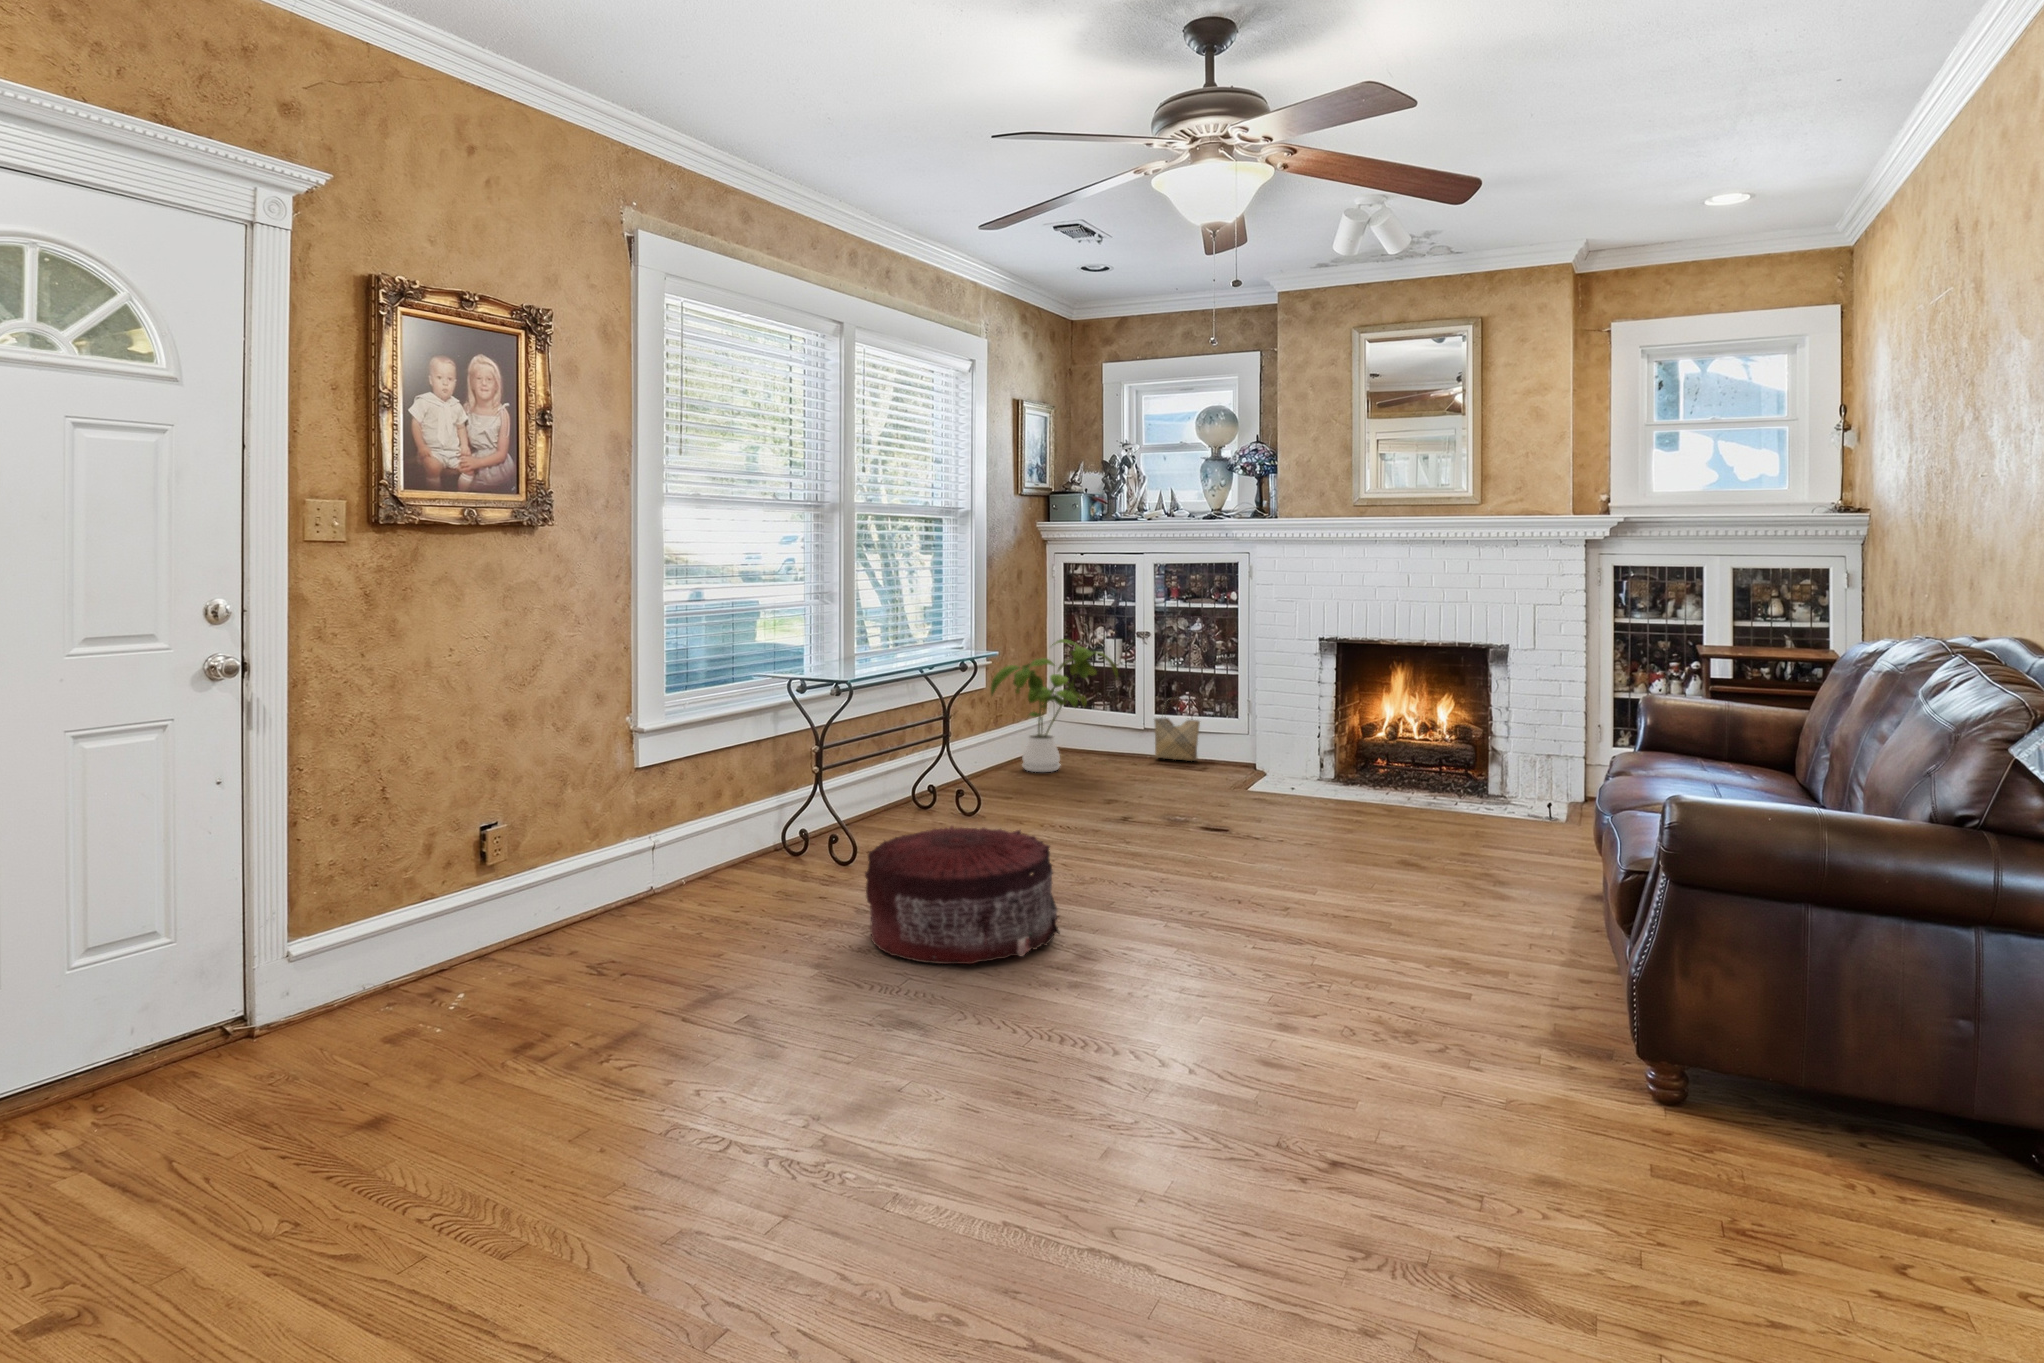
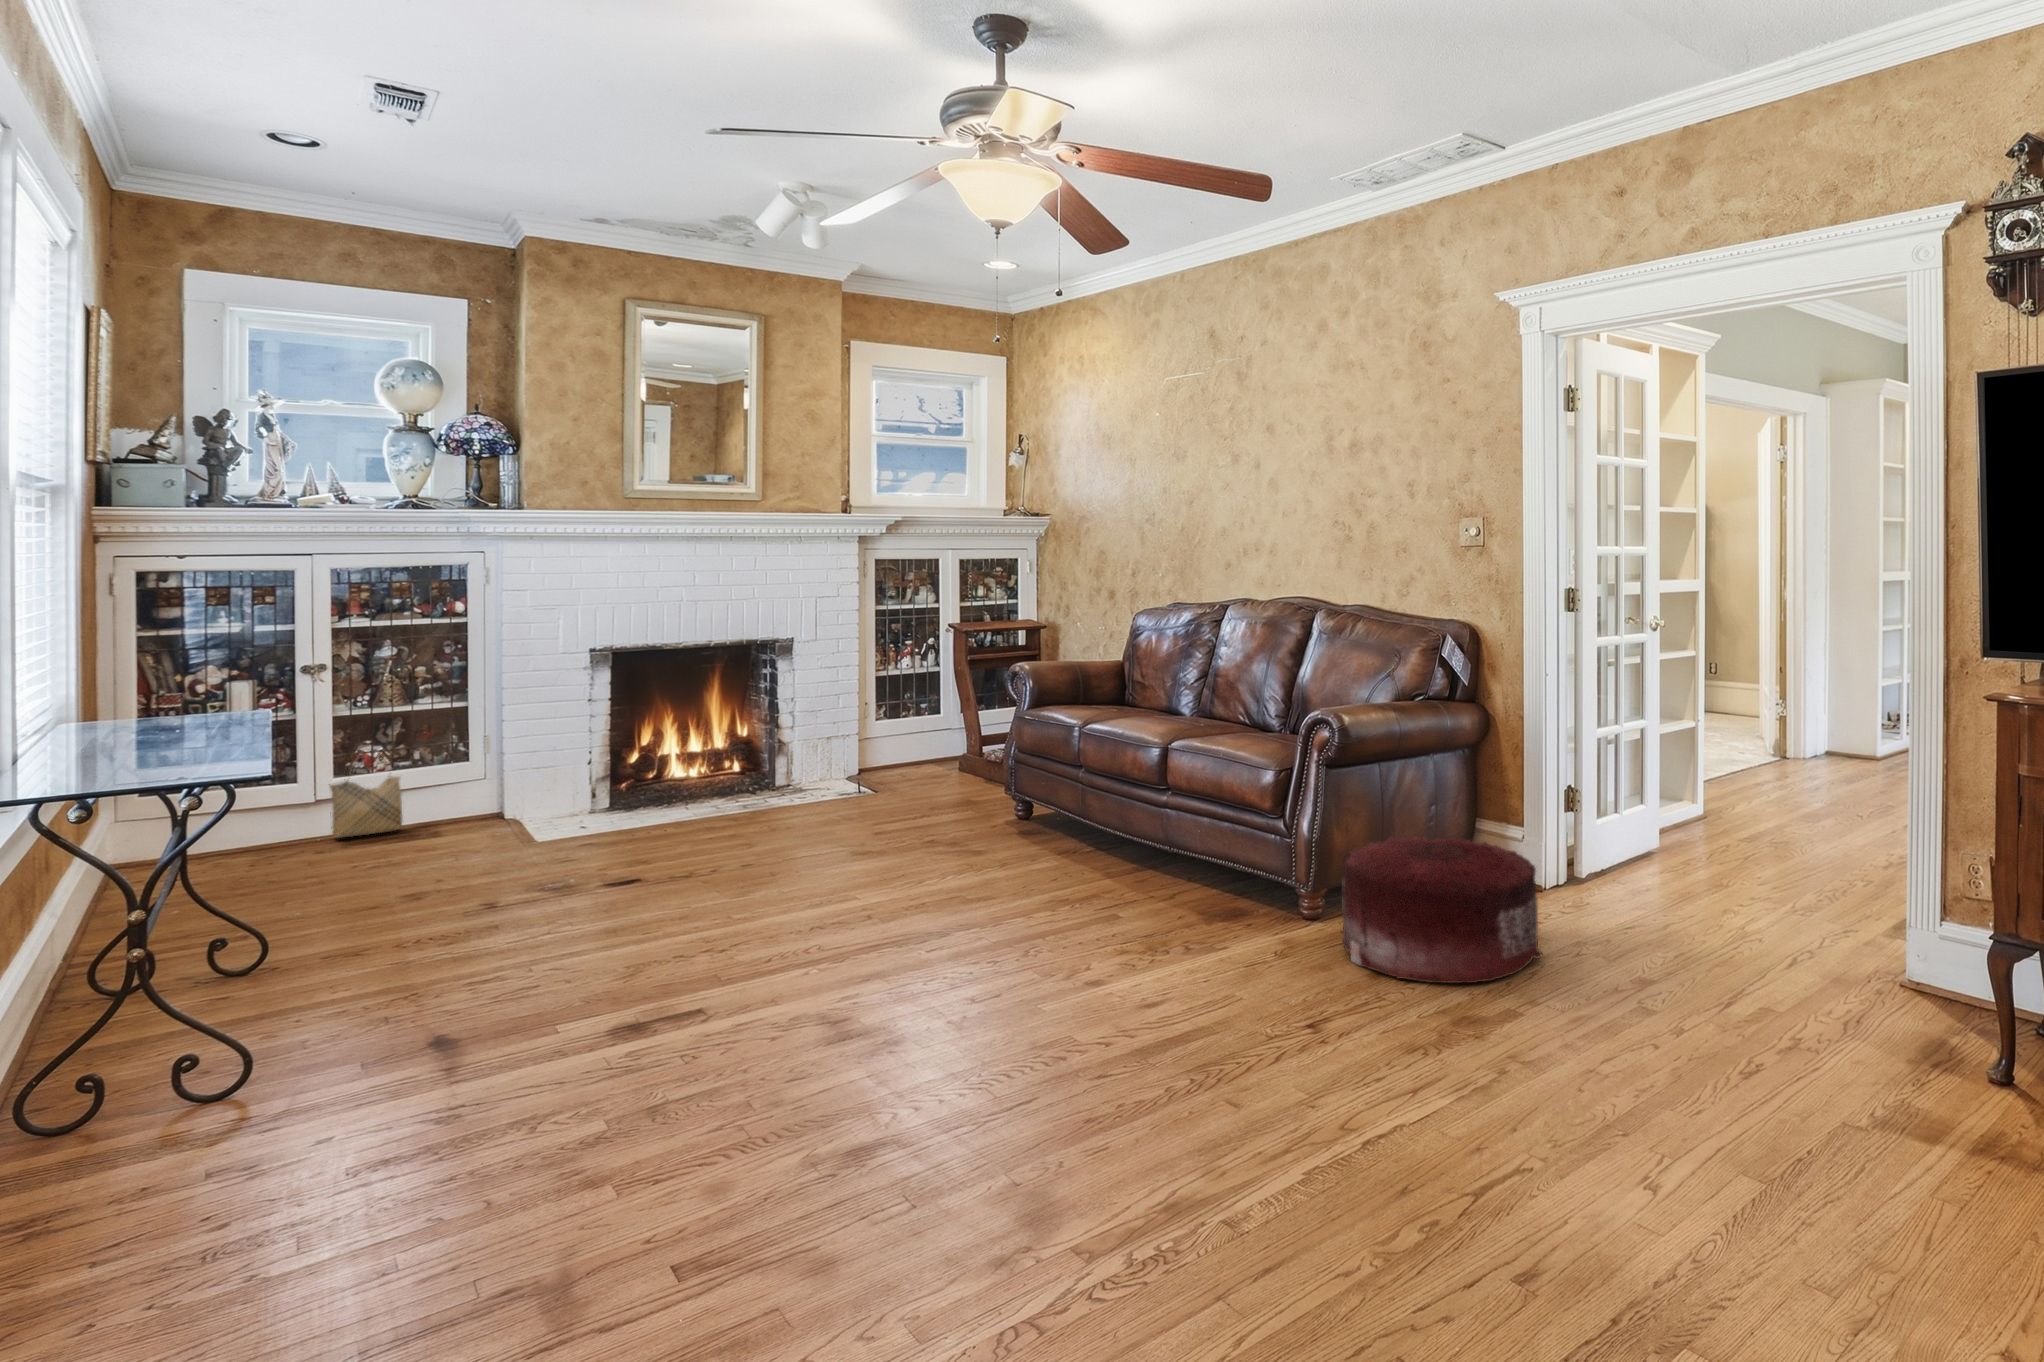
house plant: present [991,639,1118,772] -> none [112,685,334,899]
pouf: present [865,826,1059,964] -> present [1342,836,1542,983]

